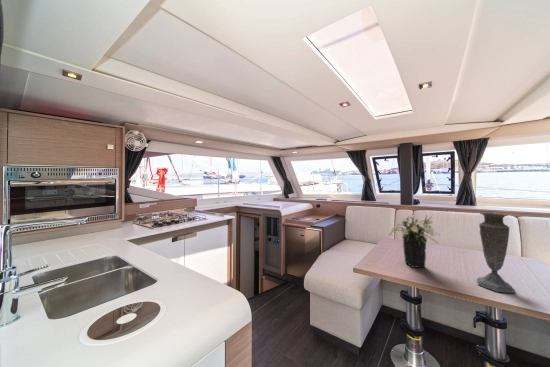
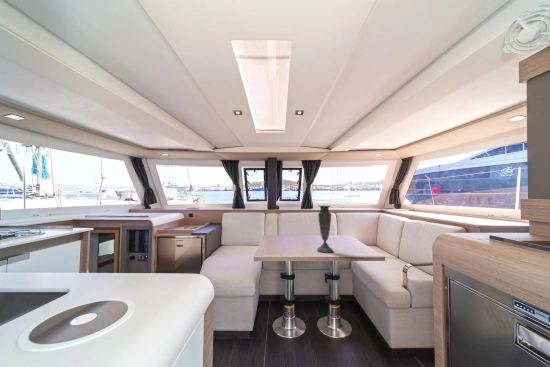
flower arrangement: present [389,216,435,267] -> none [268,210,299,249]

